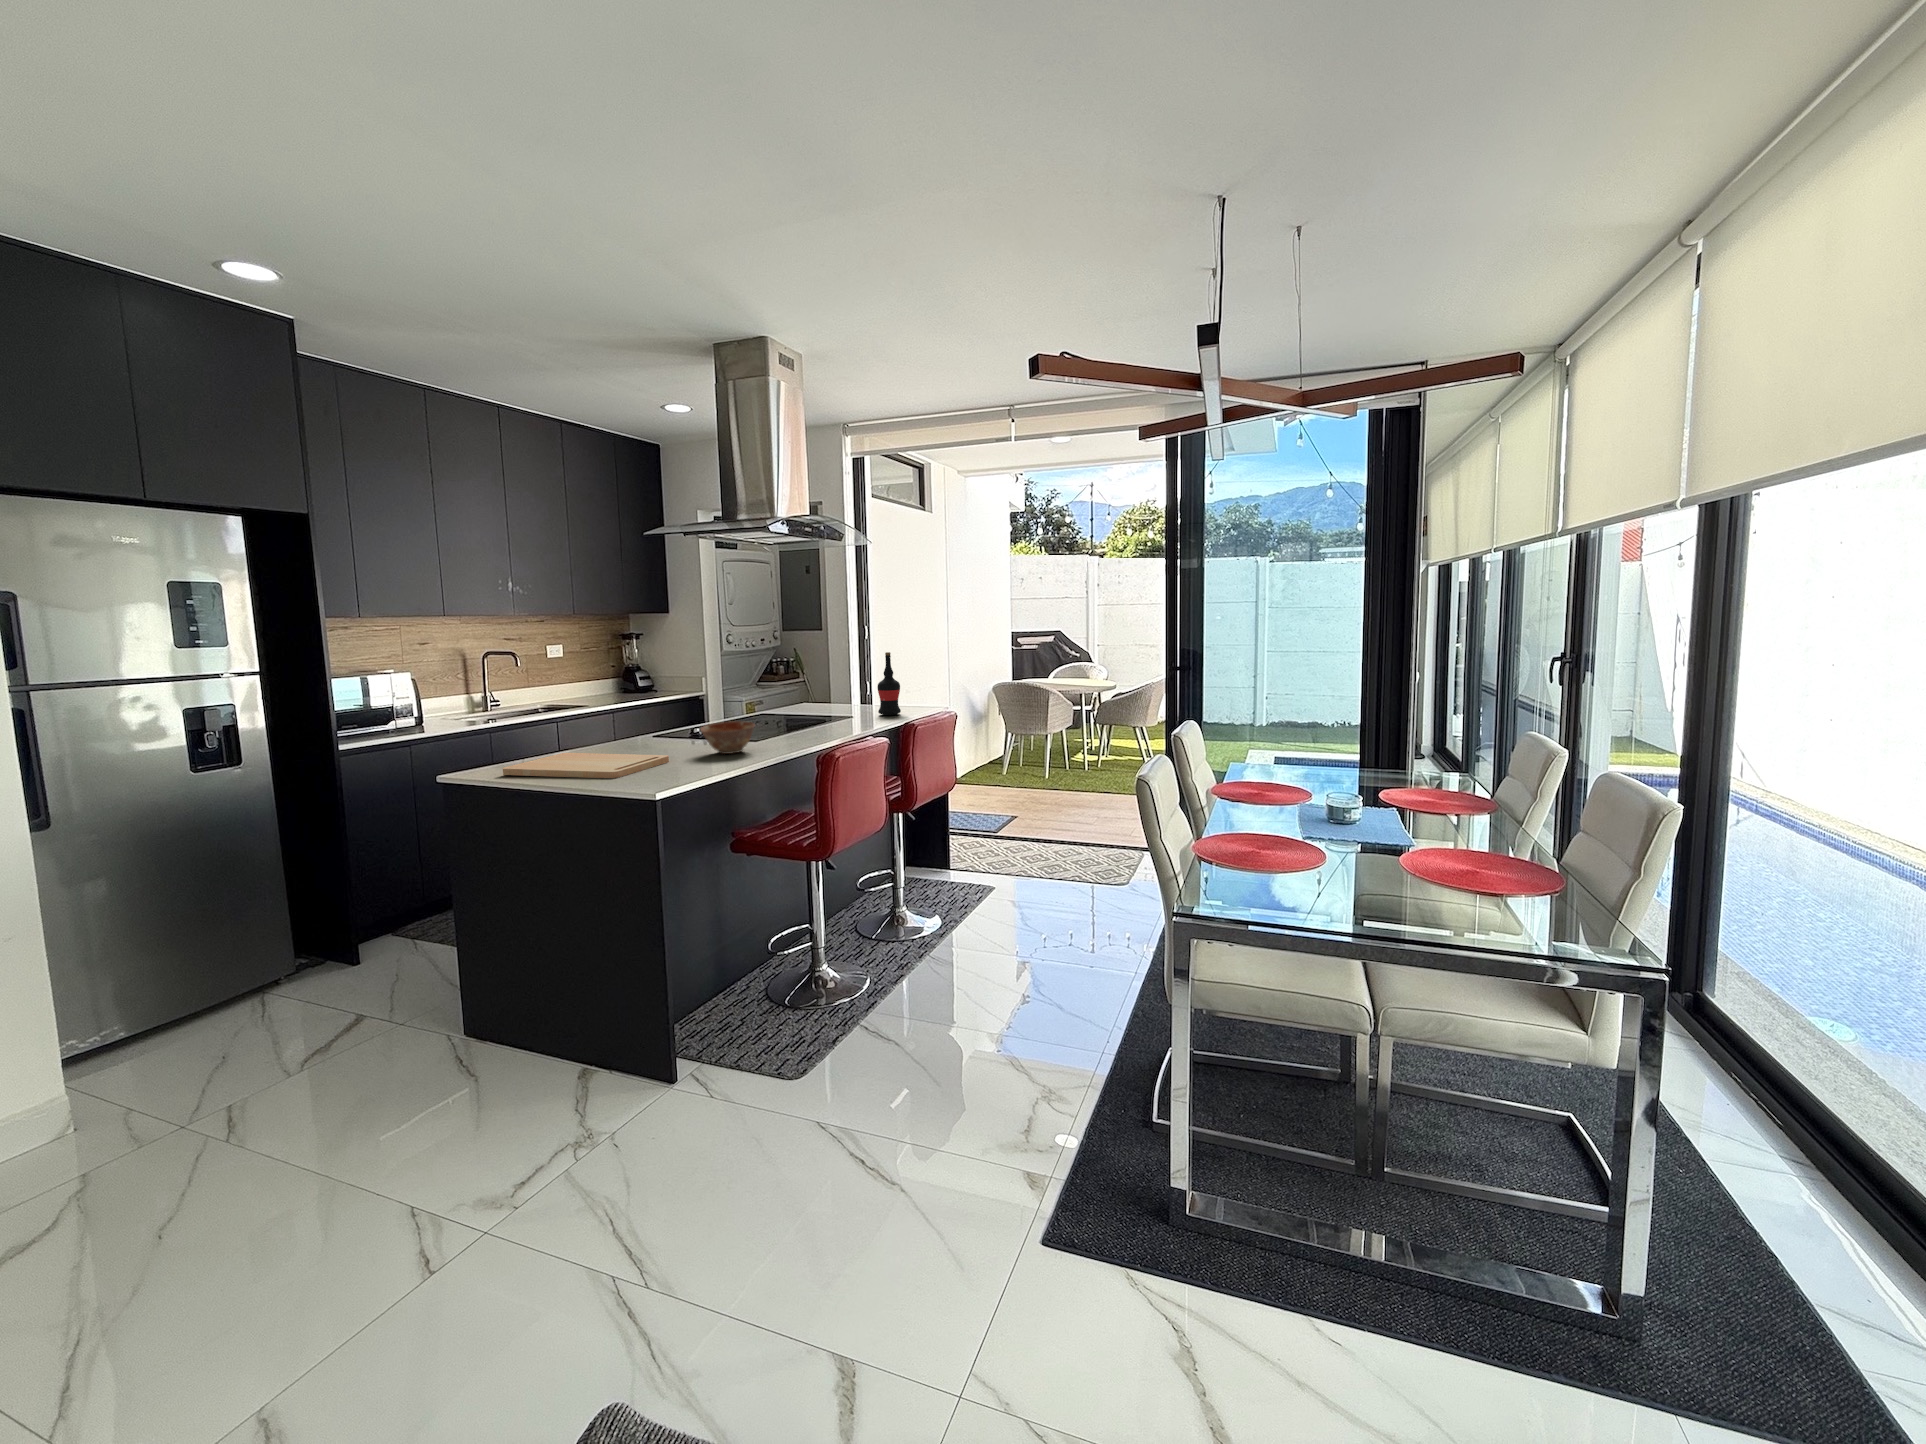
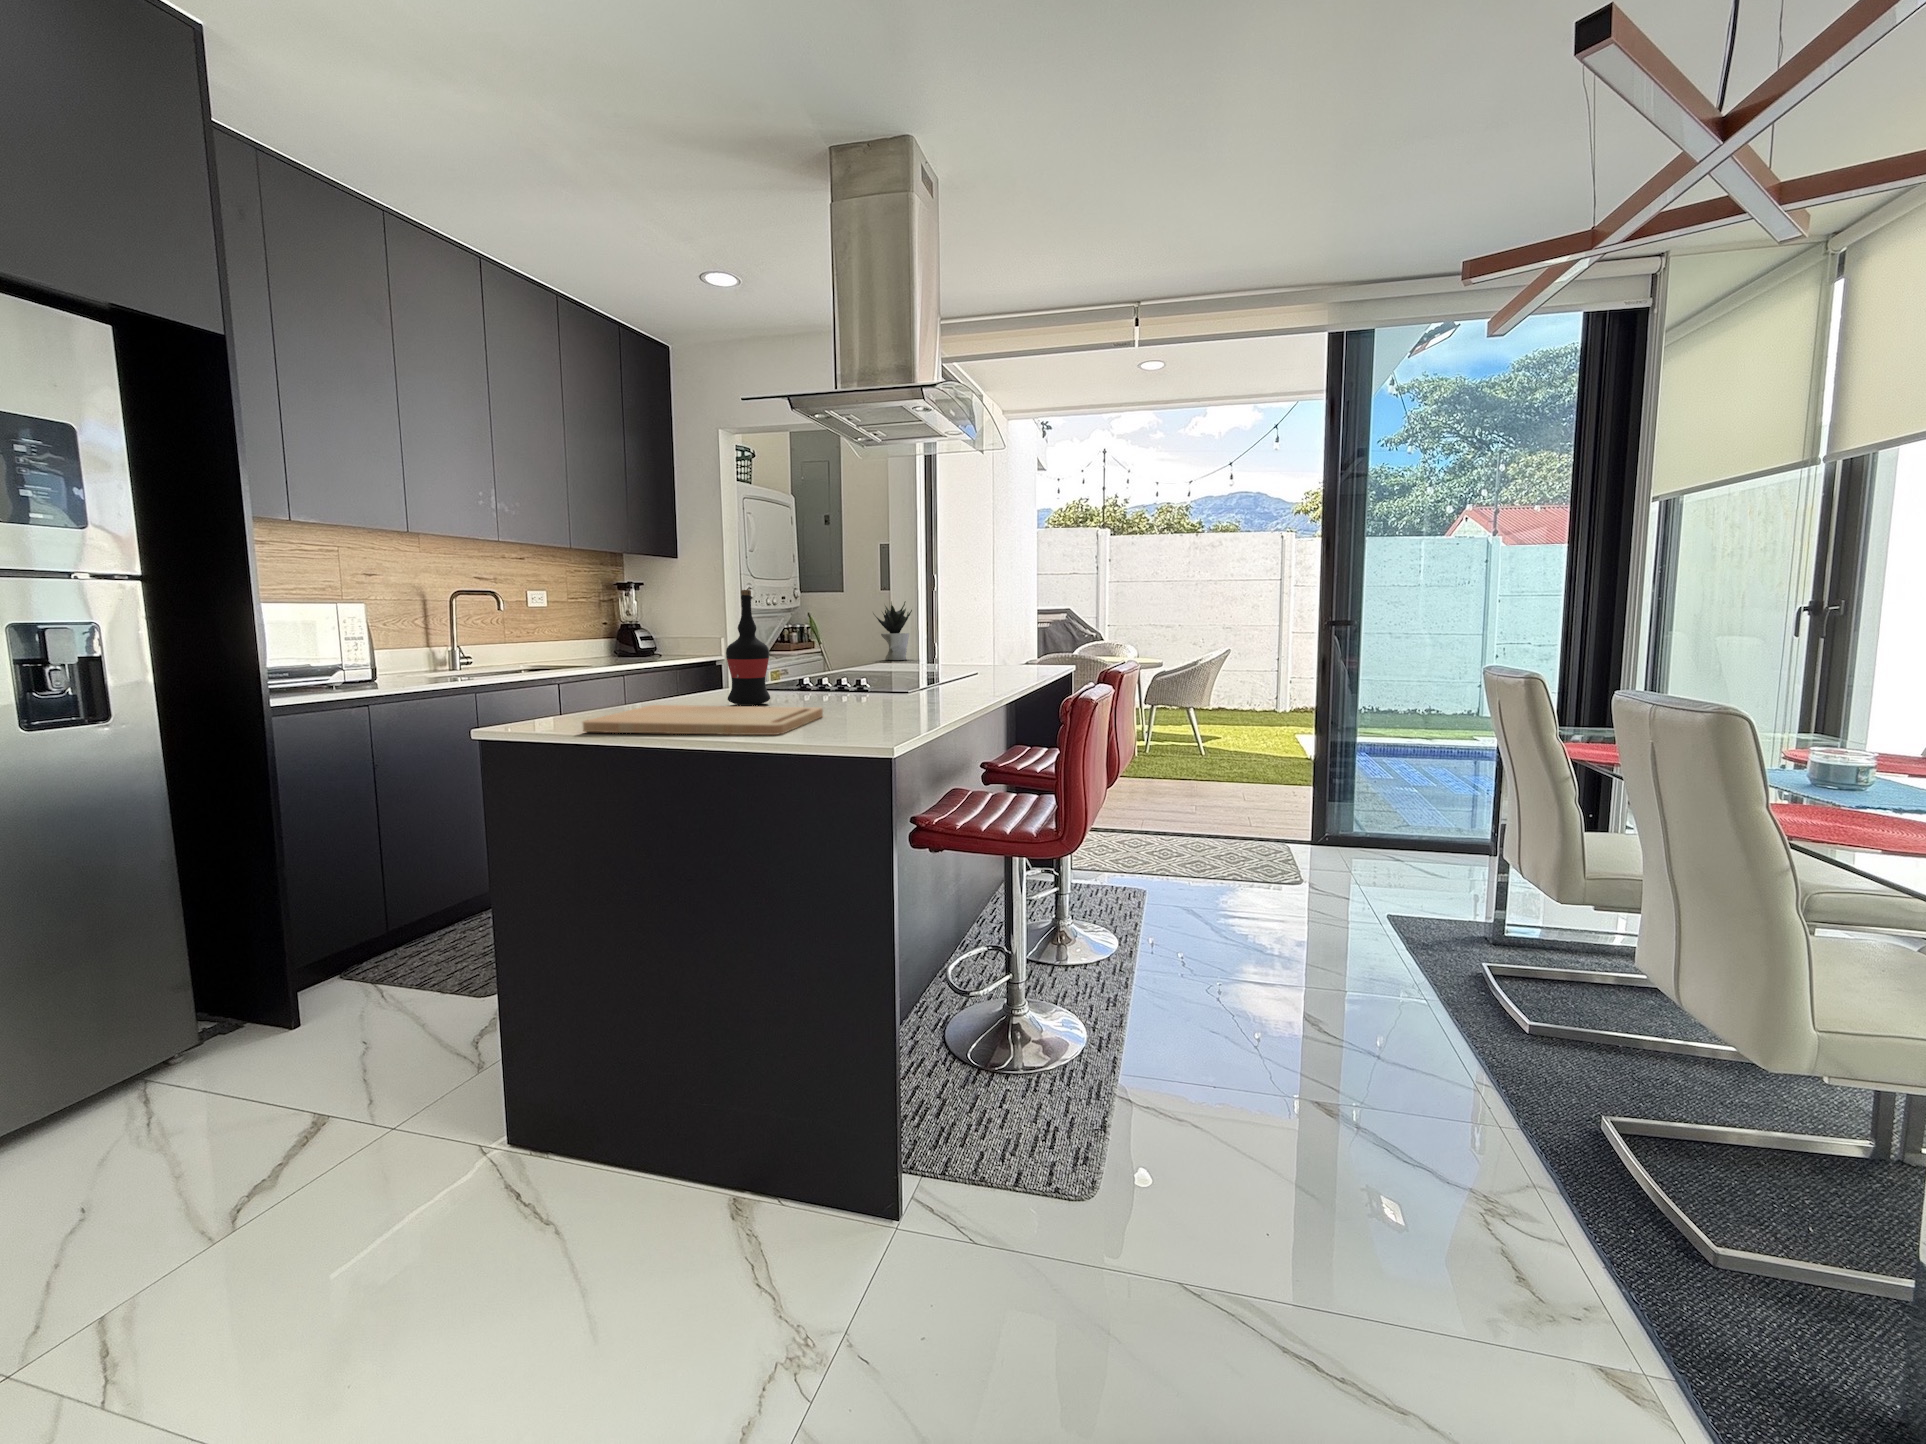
potted plant: none [820,645,853,695] -> present [873,601,912,660]
wine bottle: present [878,652,901,715] -> present [726,590,770,705]
ceramic bowl: present [701,721,755,754] -> none [854,665,930,708]

